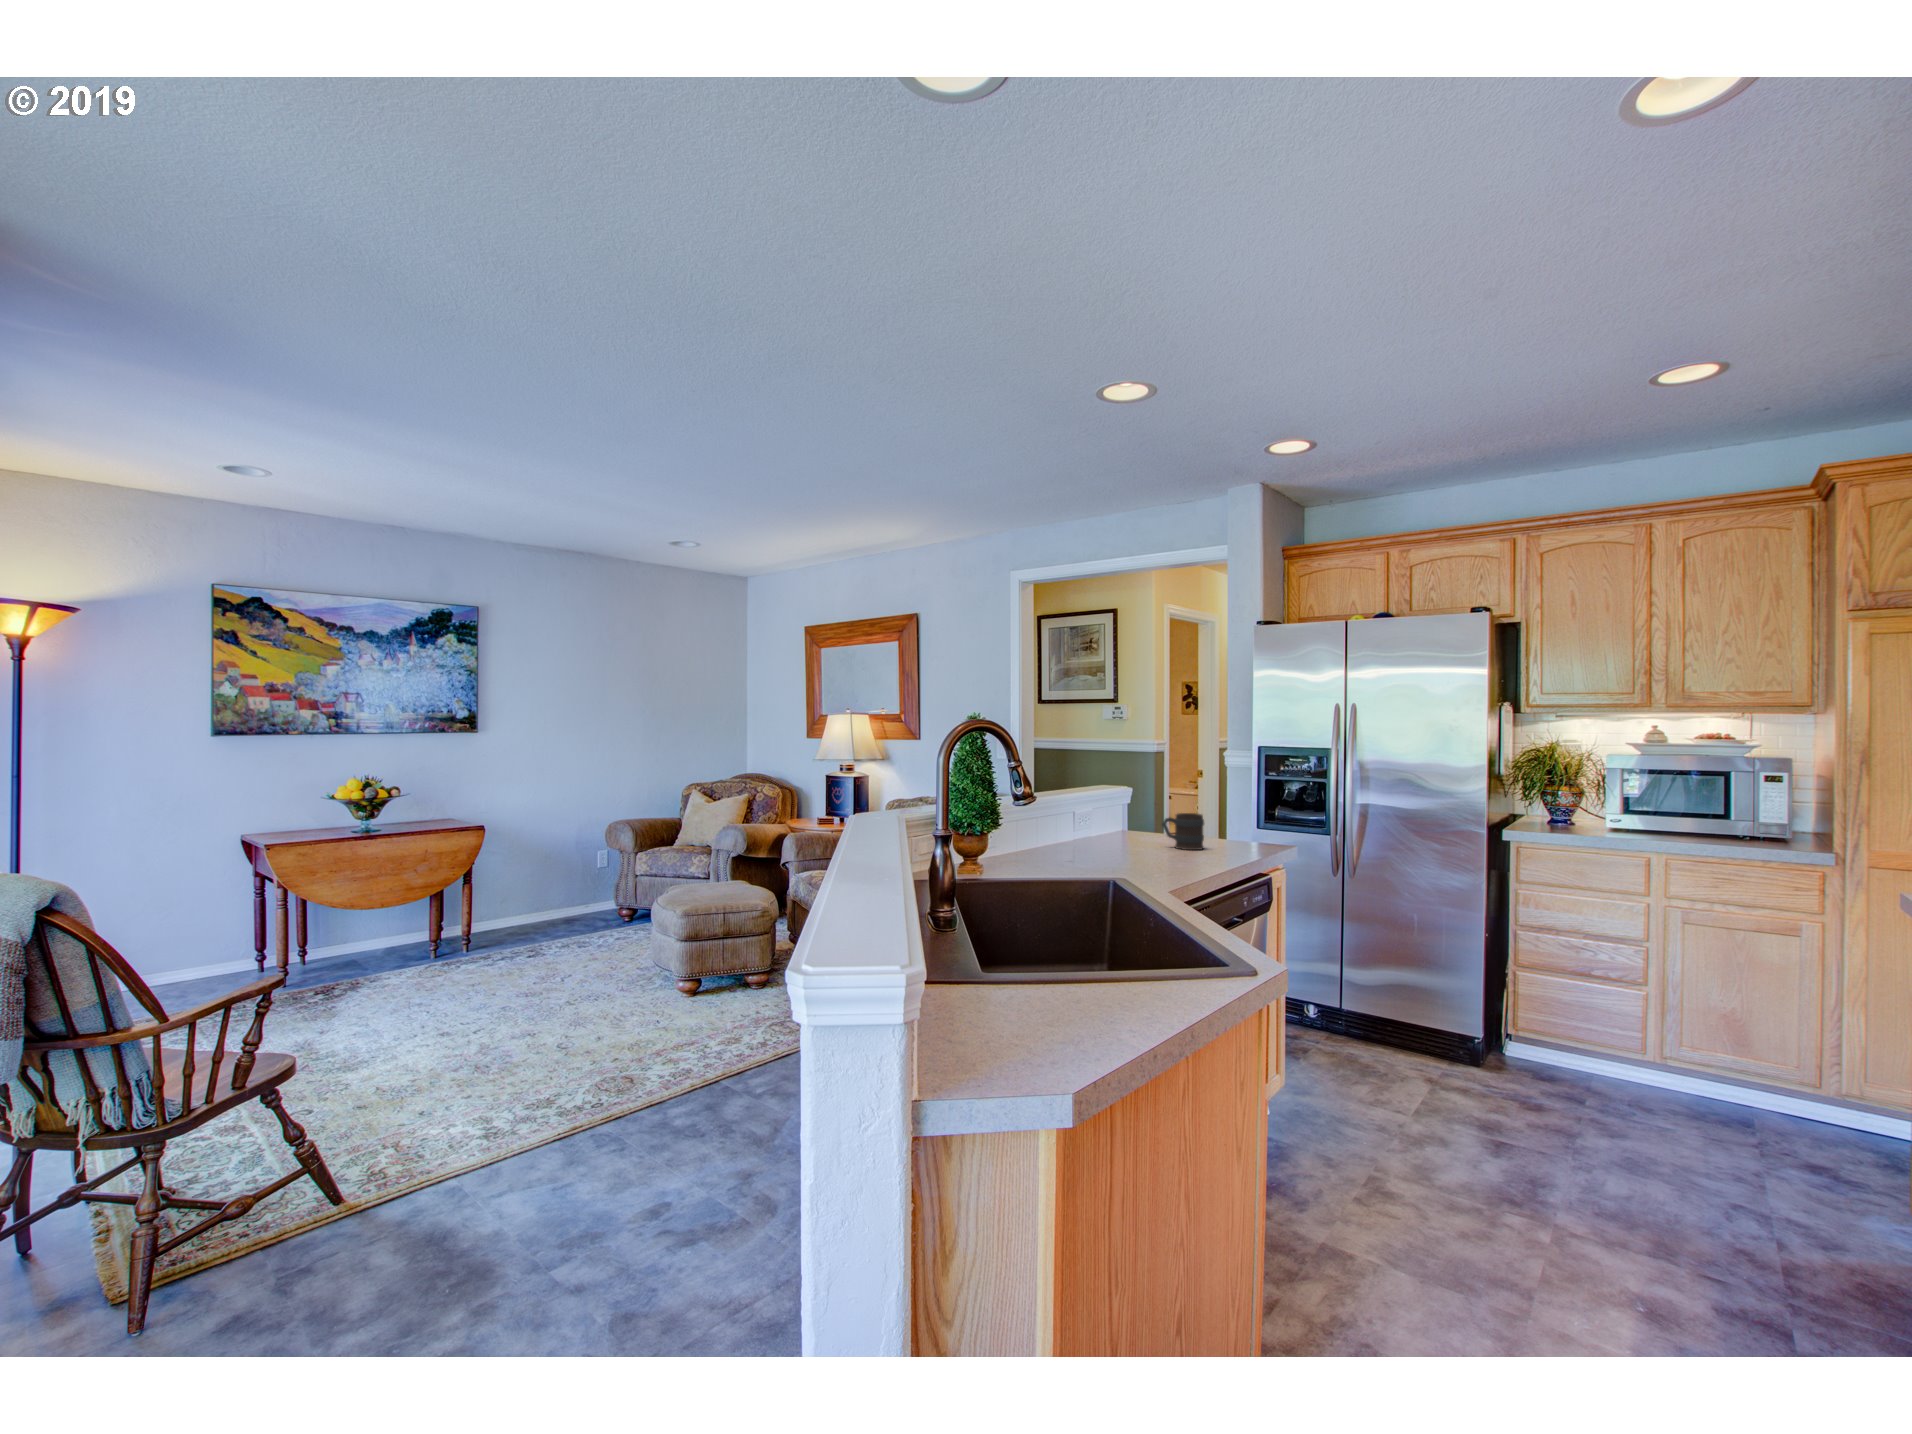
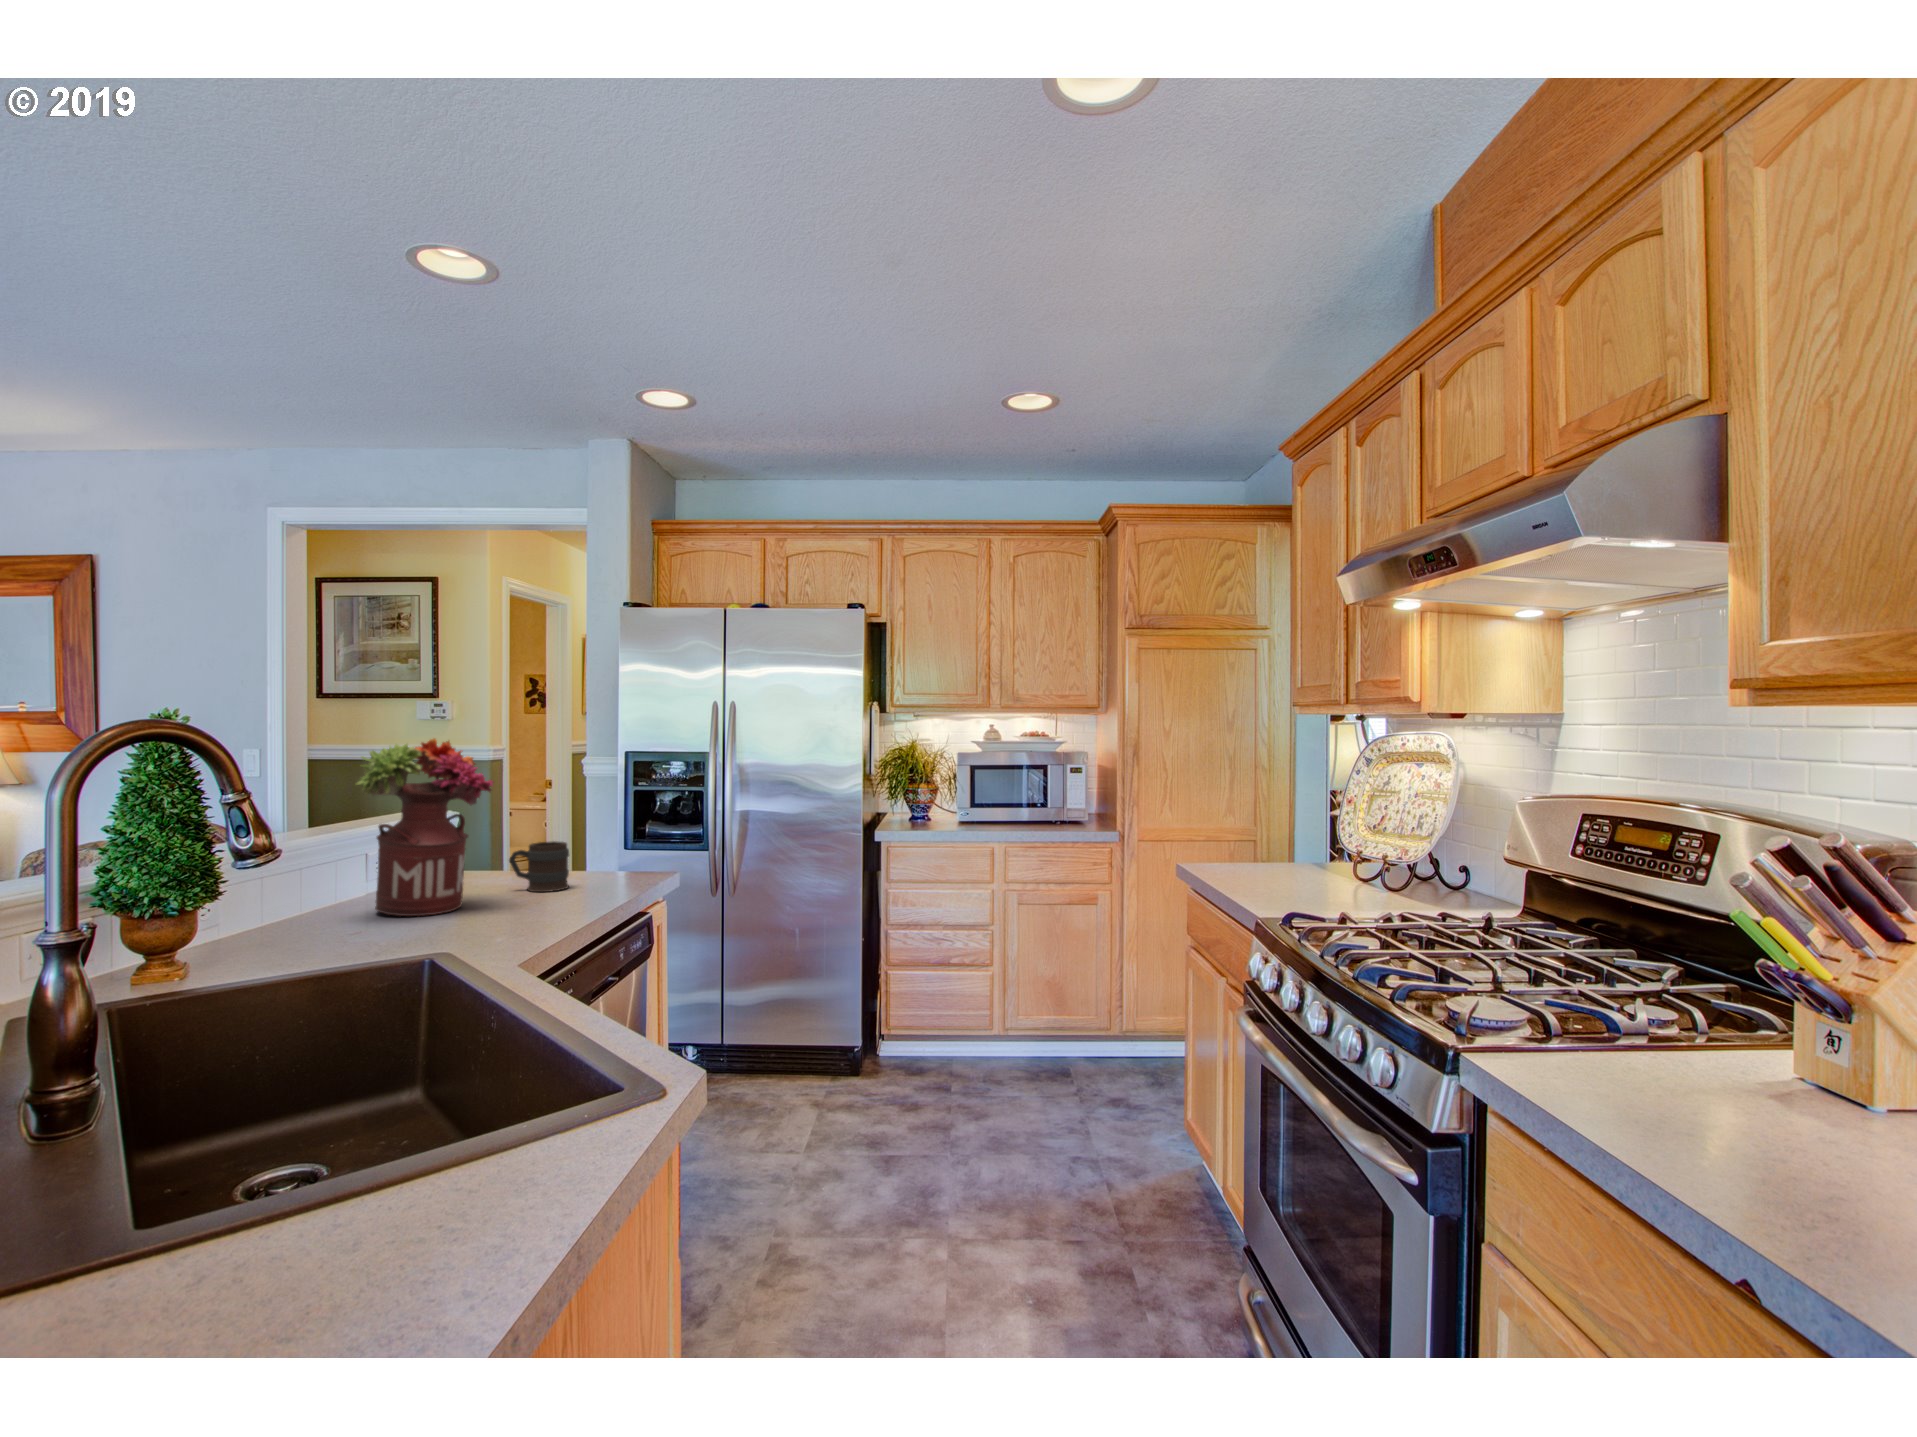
flower arrangement: none [1068,735,1152,855] -> present [357,738,493,916]

